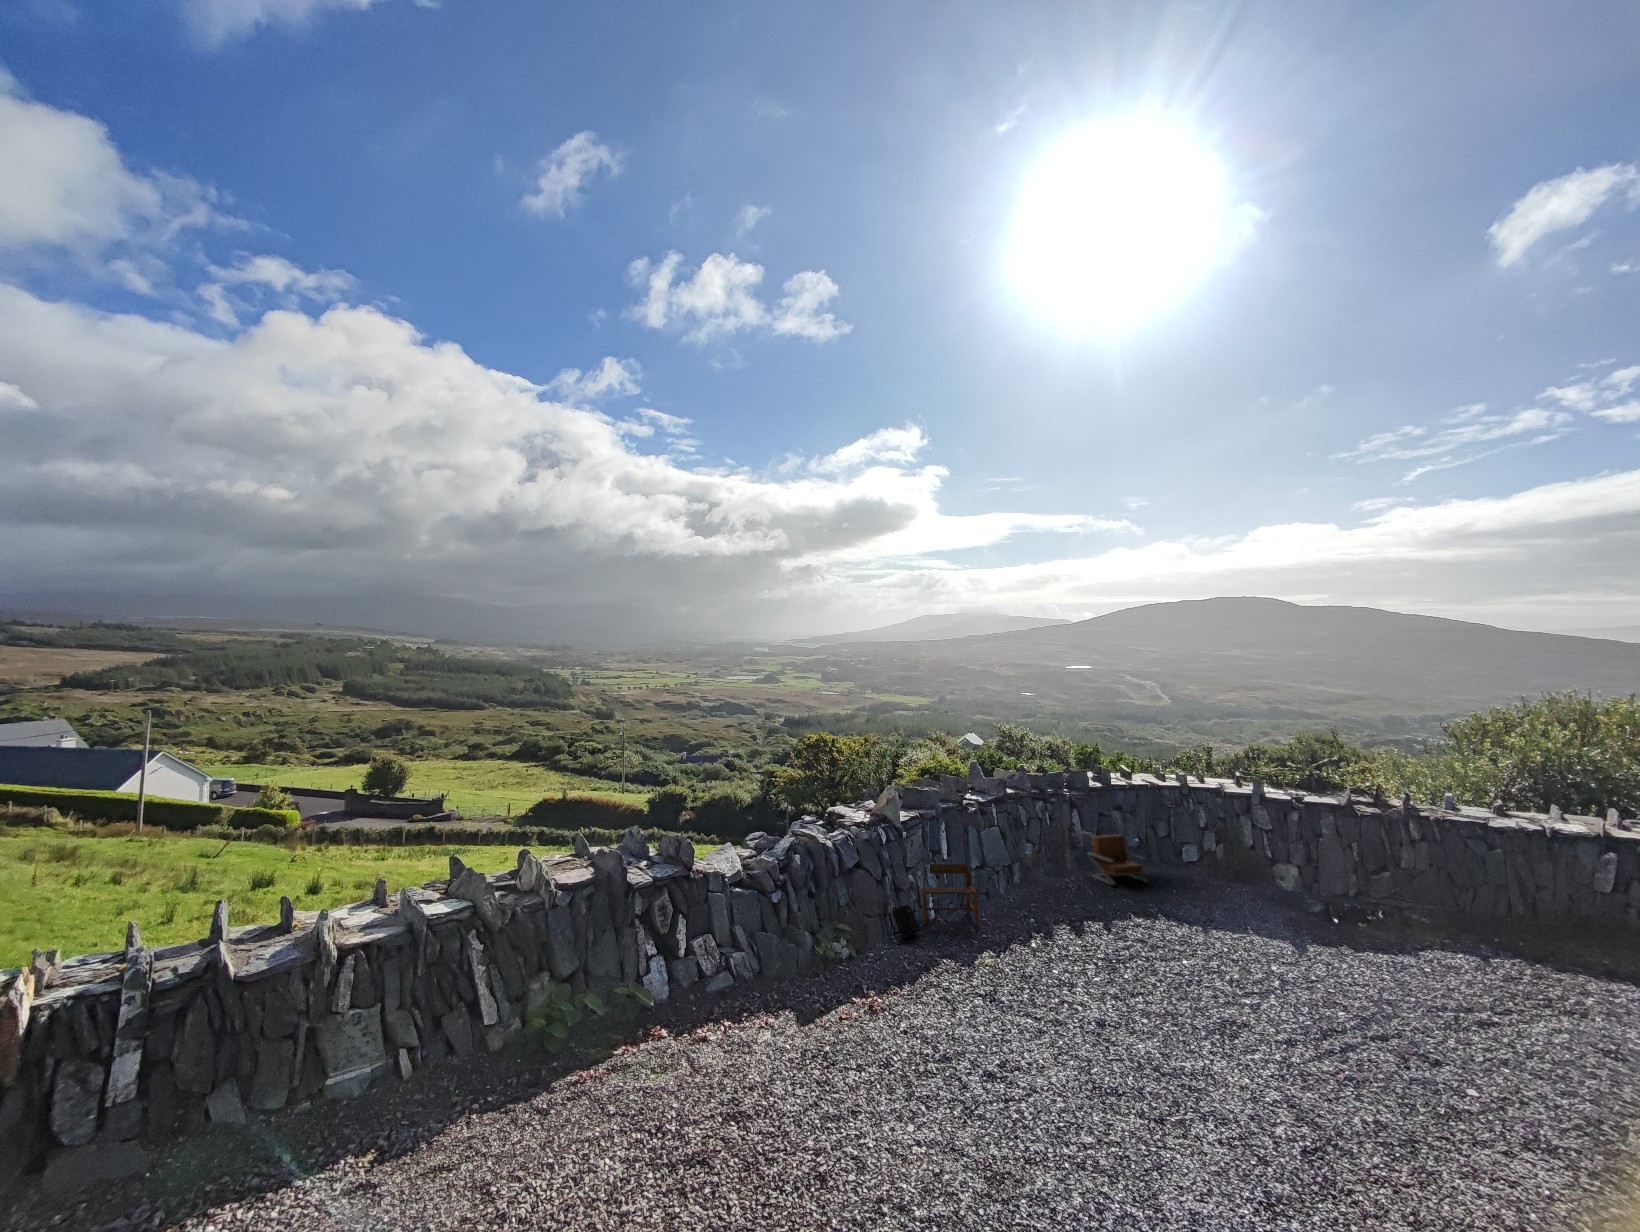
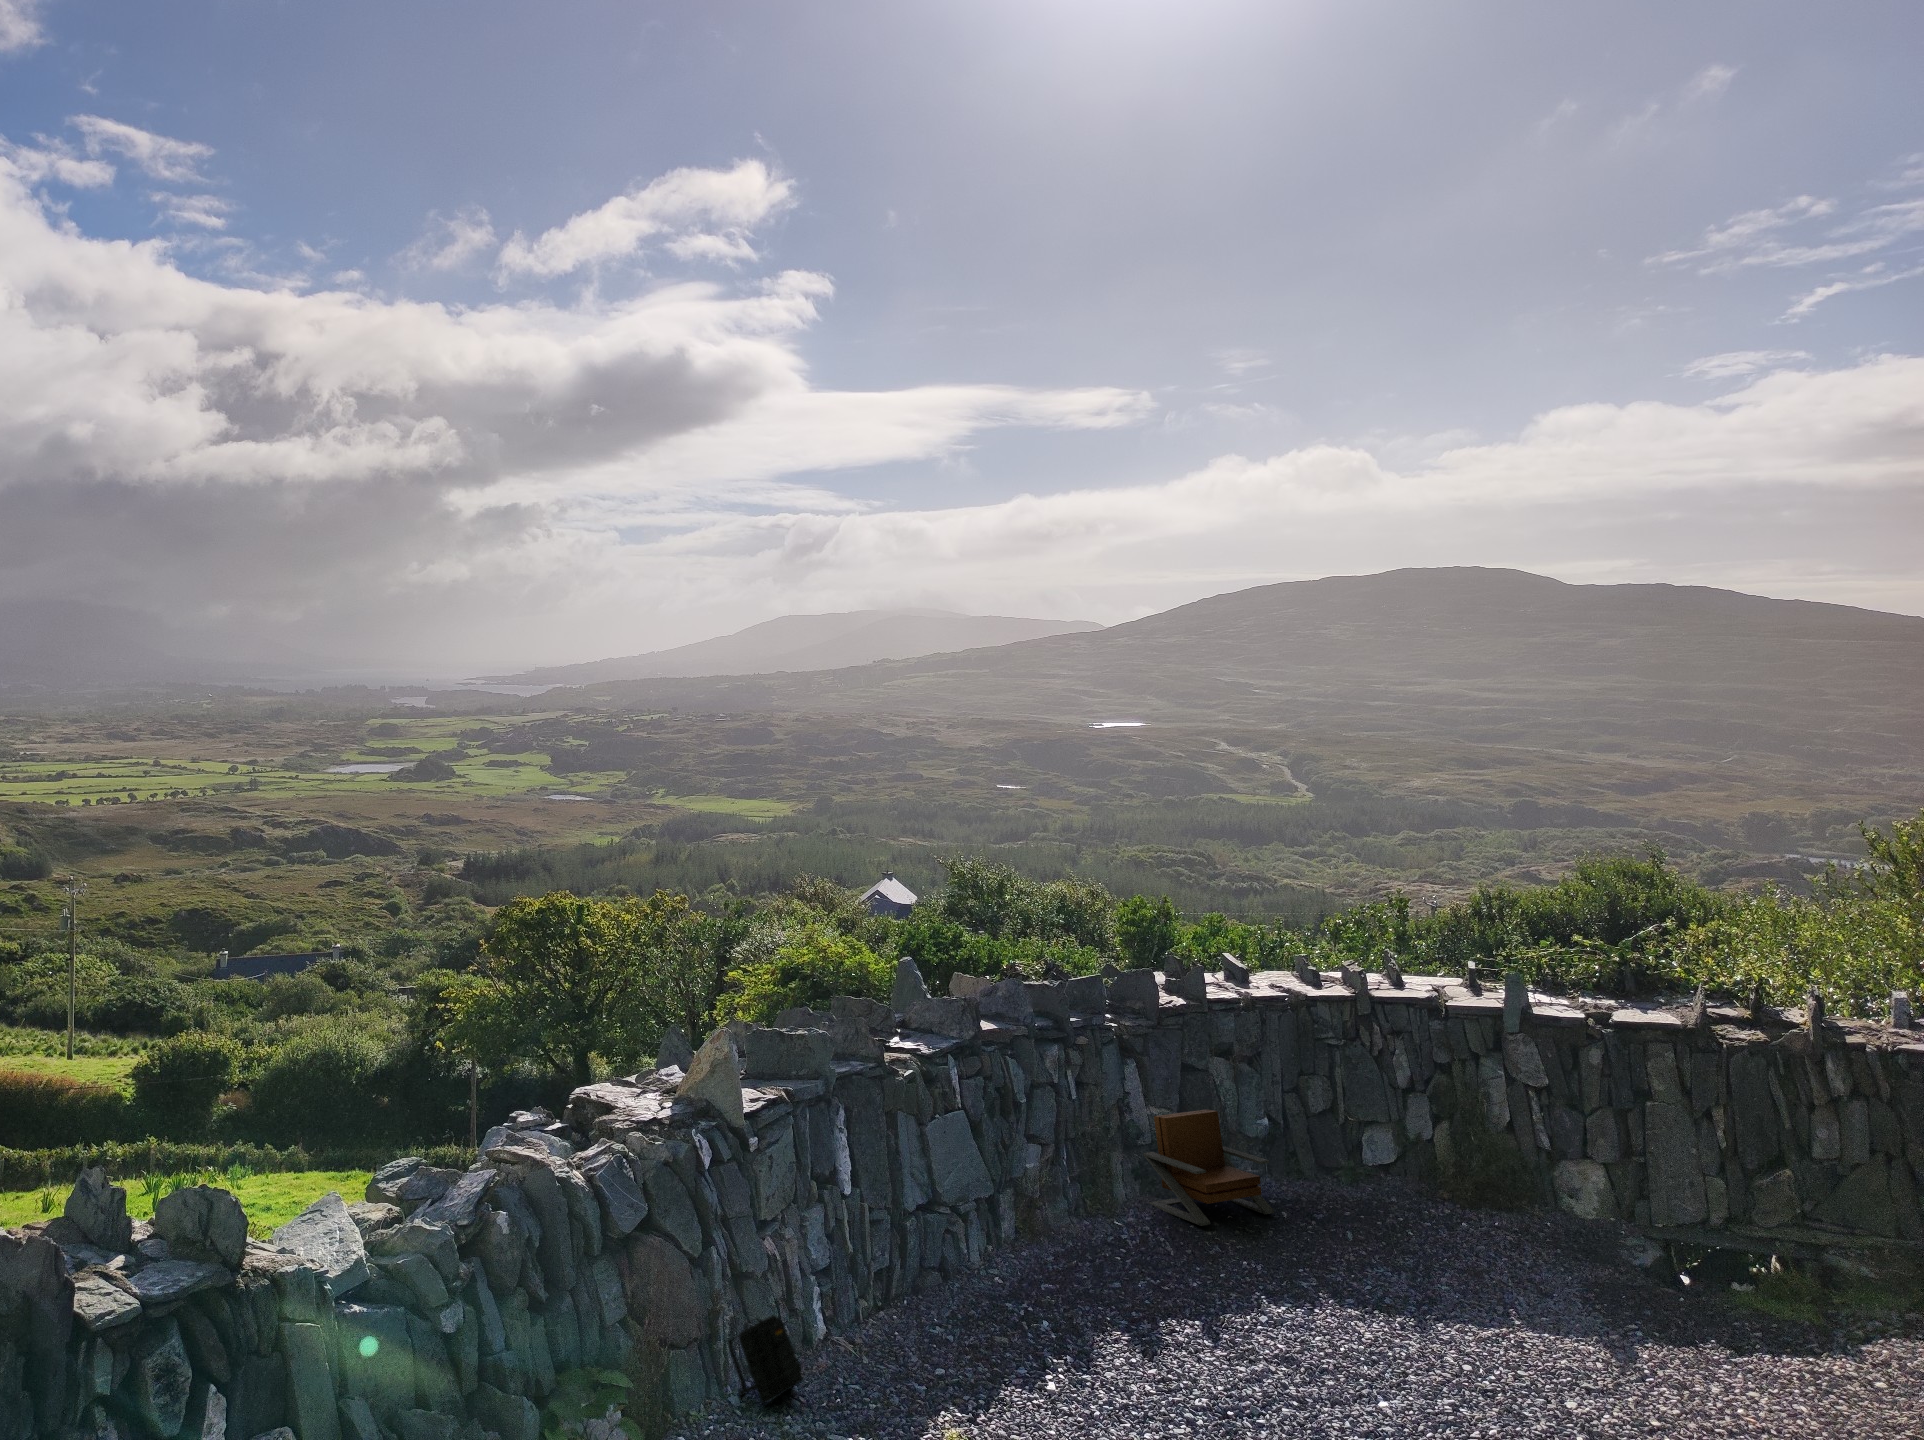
bench: present [921,864,979,924] -> none [797,1200,935,1358]

